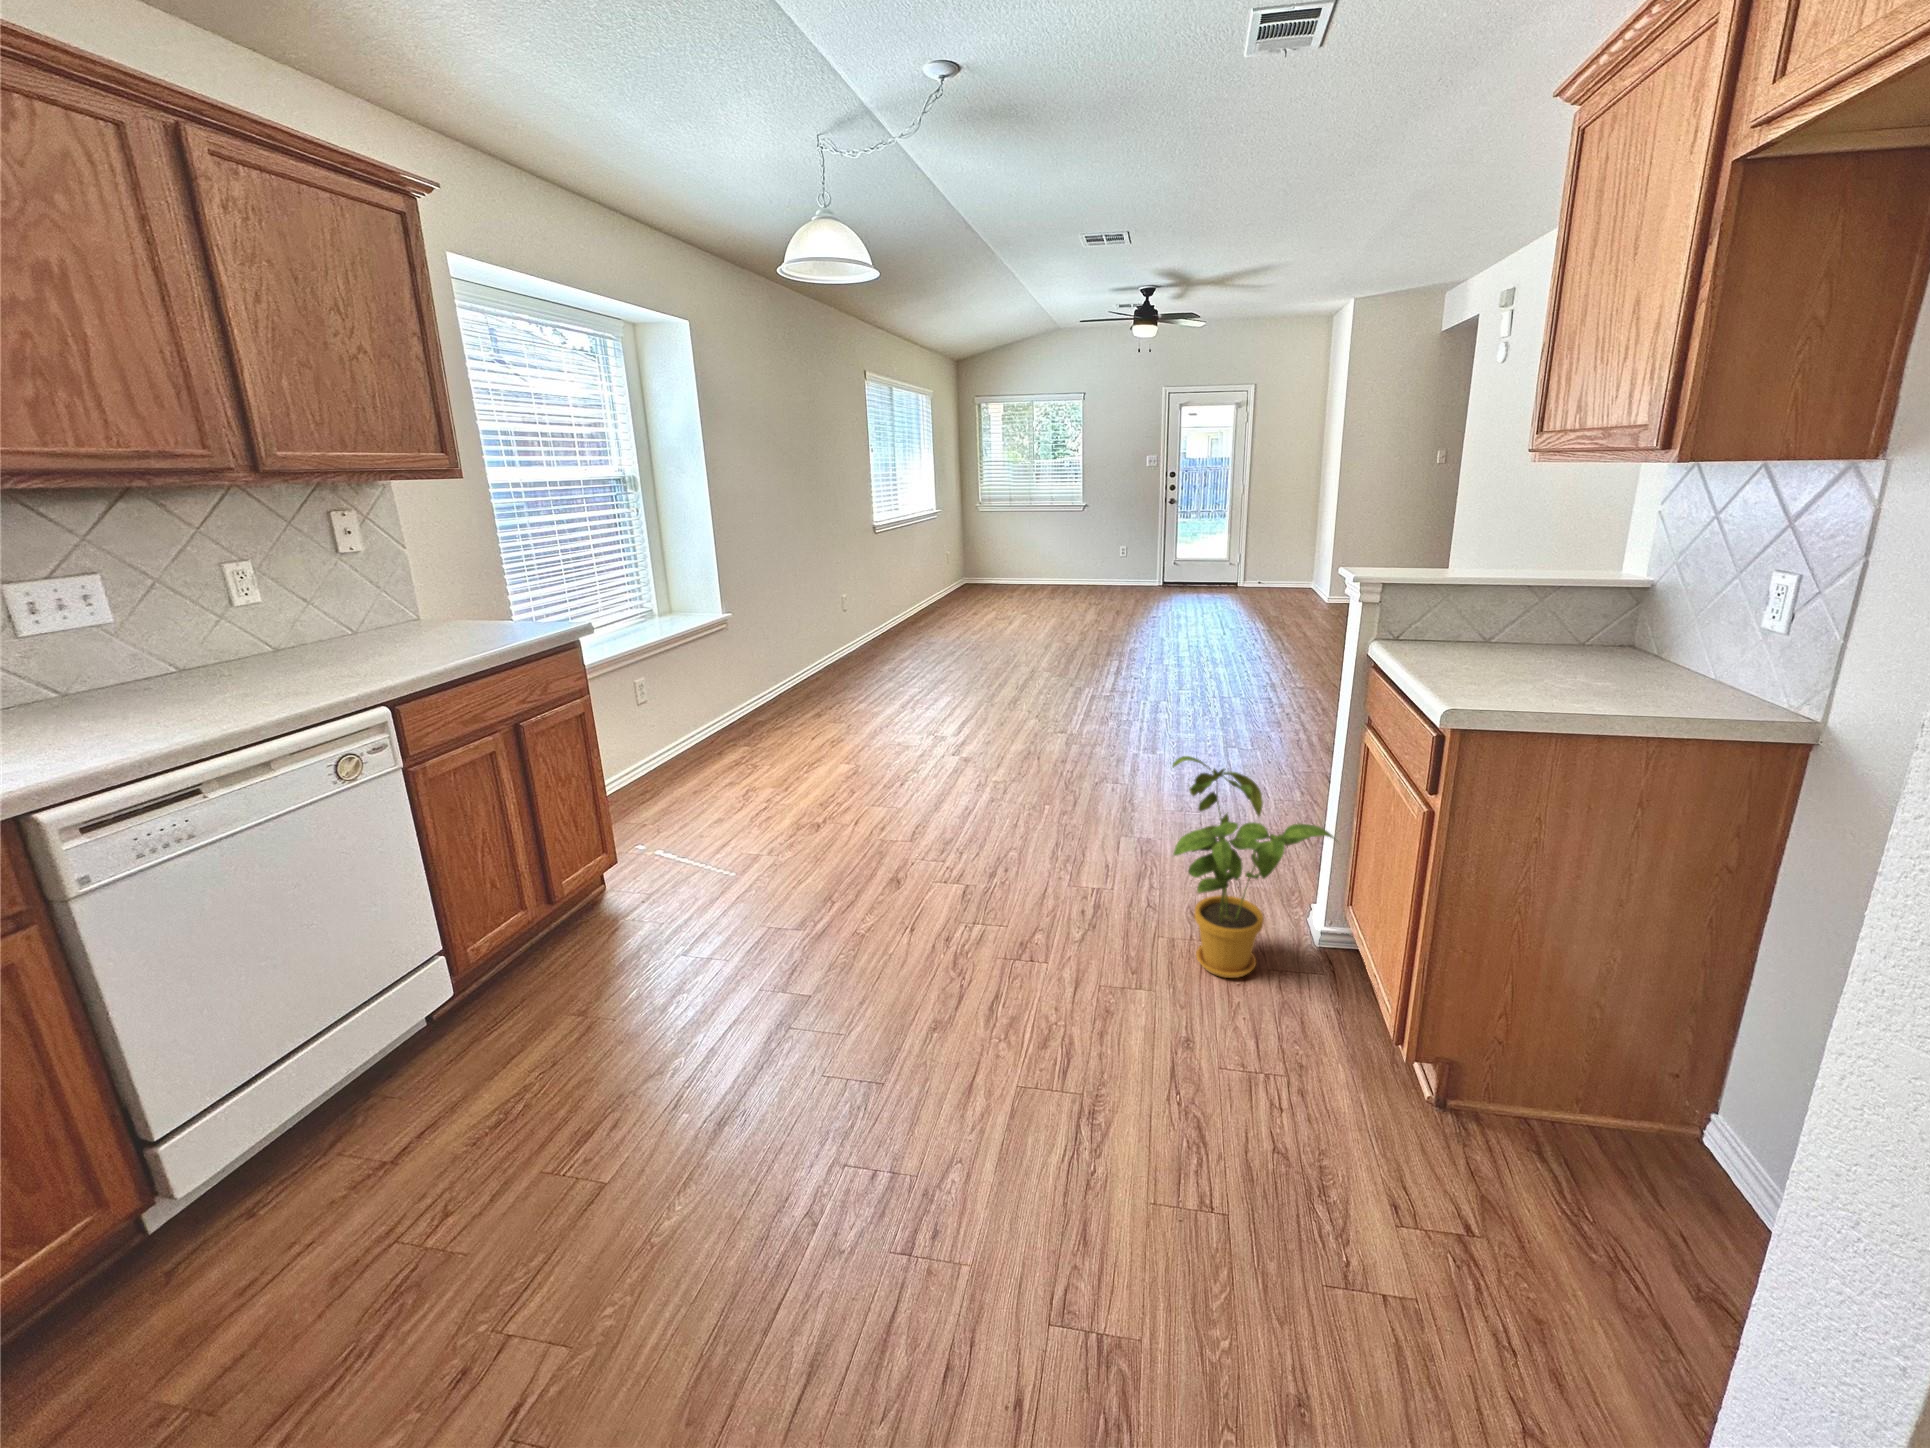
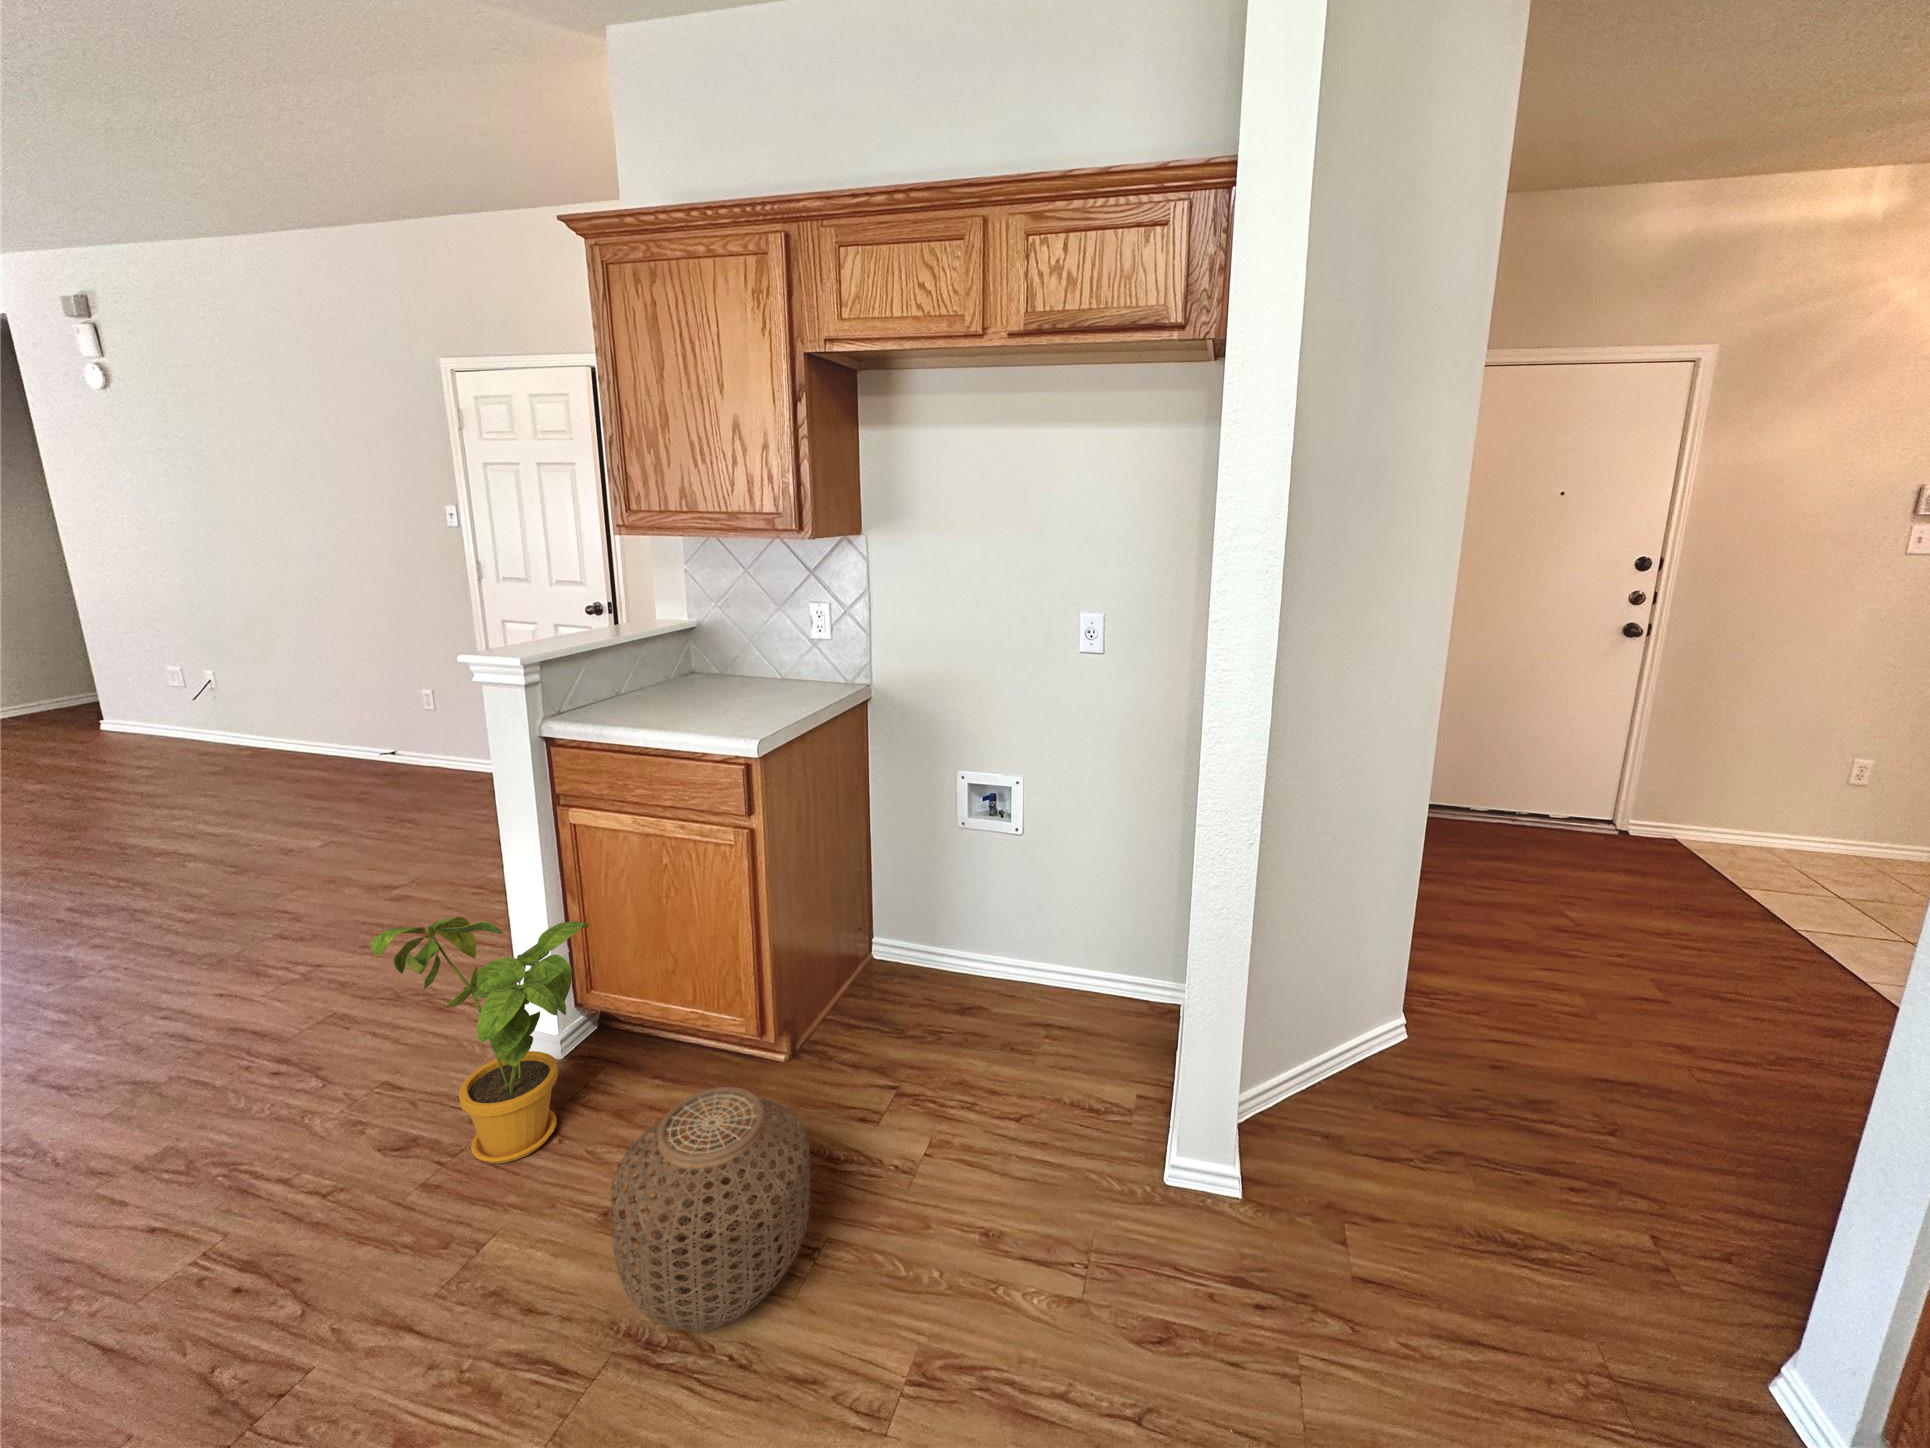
woven basket: none [1075,969,1246,1175] -> present [610,1087,810,1331]

